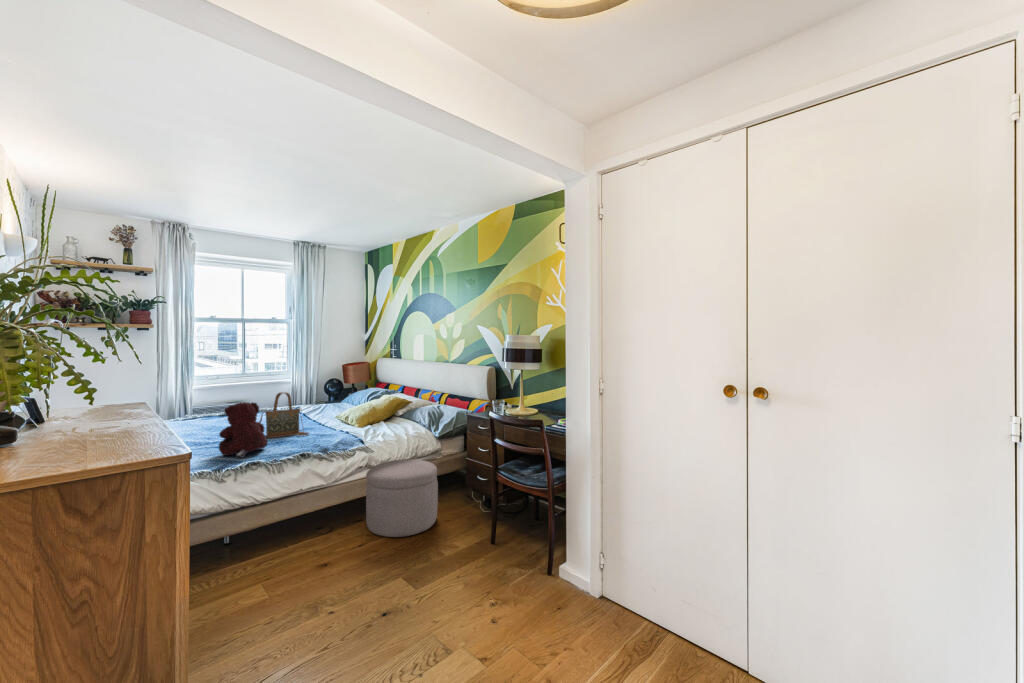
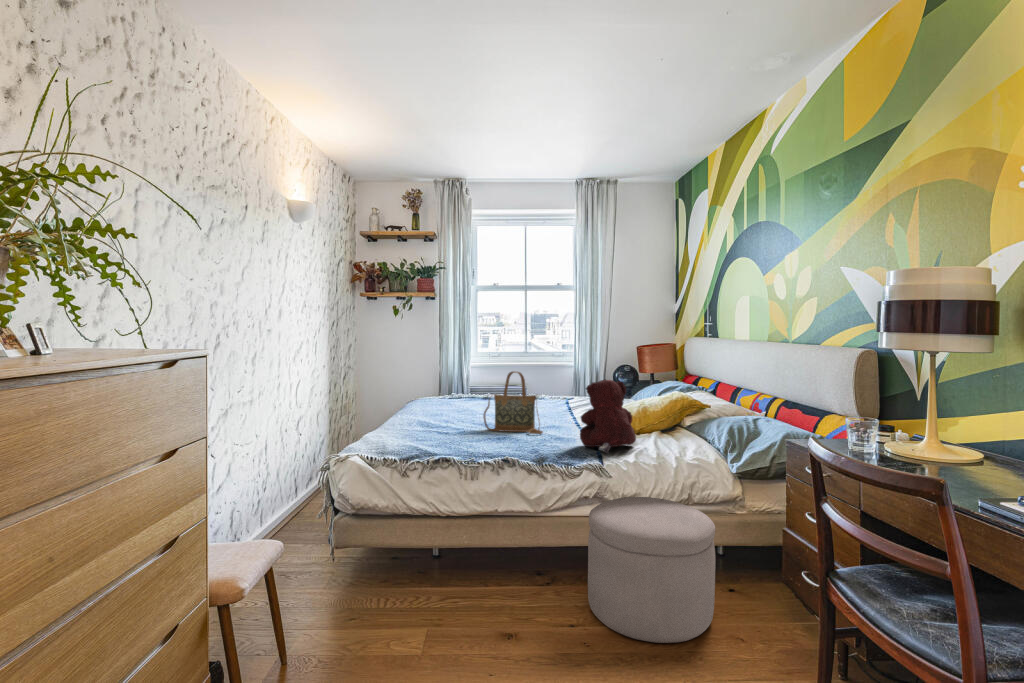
teddy bear: present [219,402,267,458] -> present [580,379,636,453]

